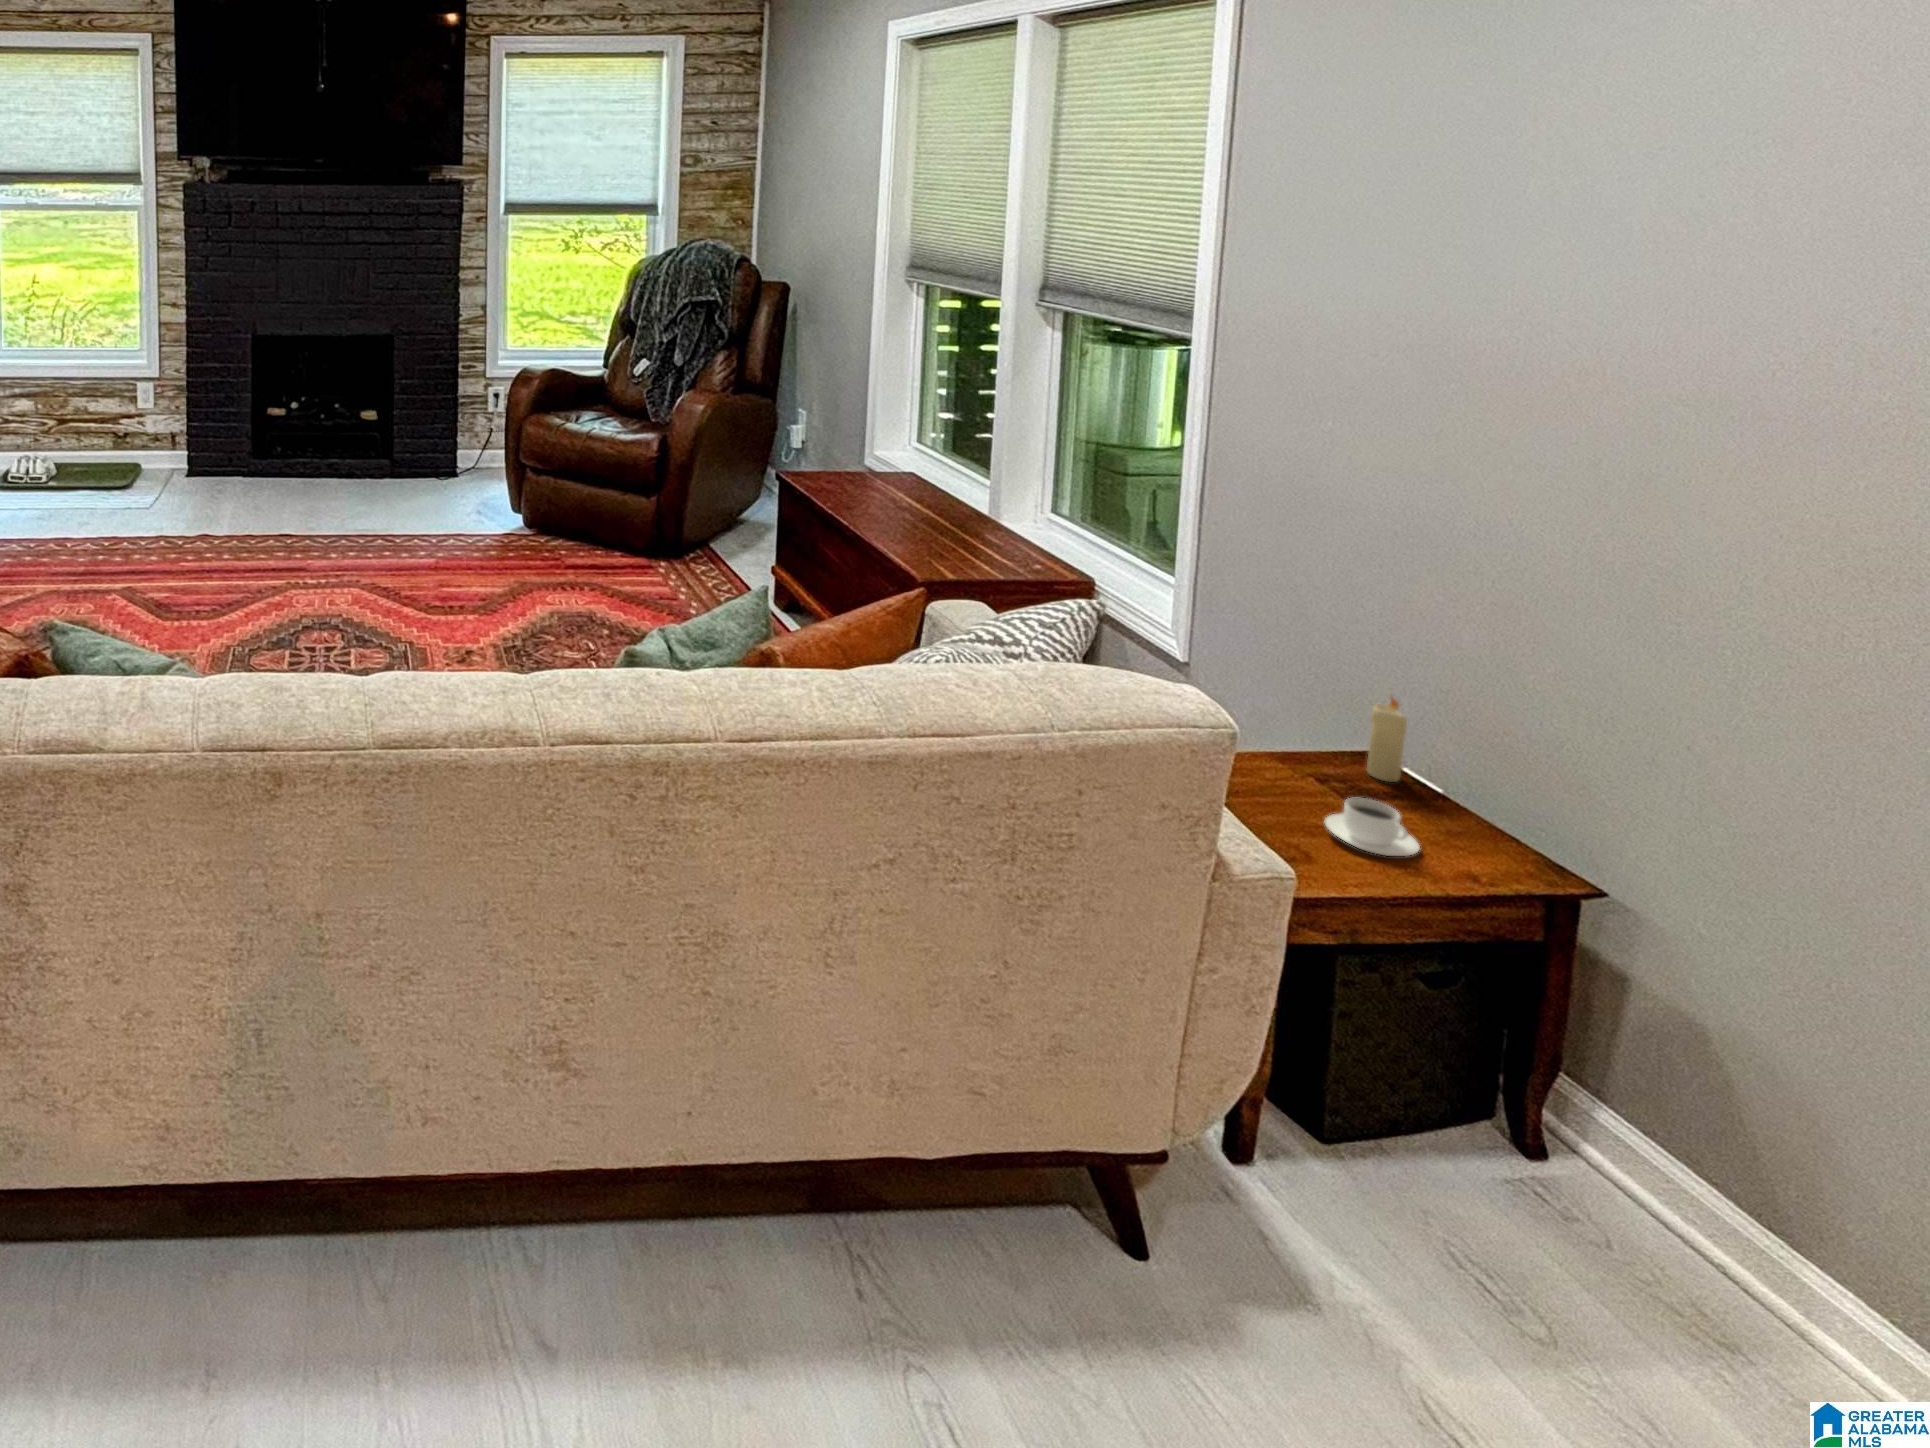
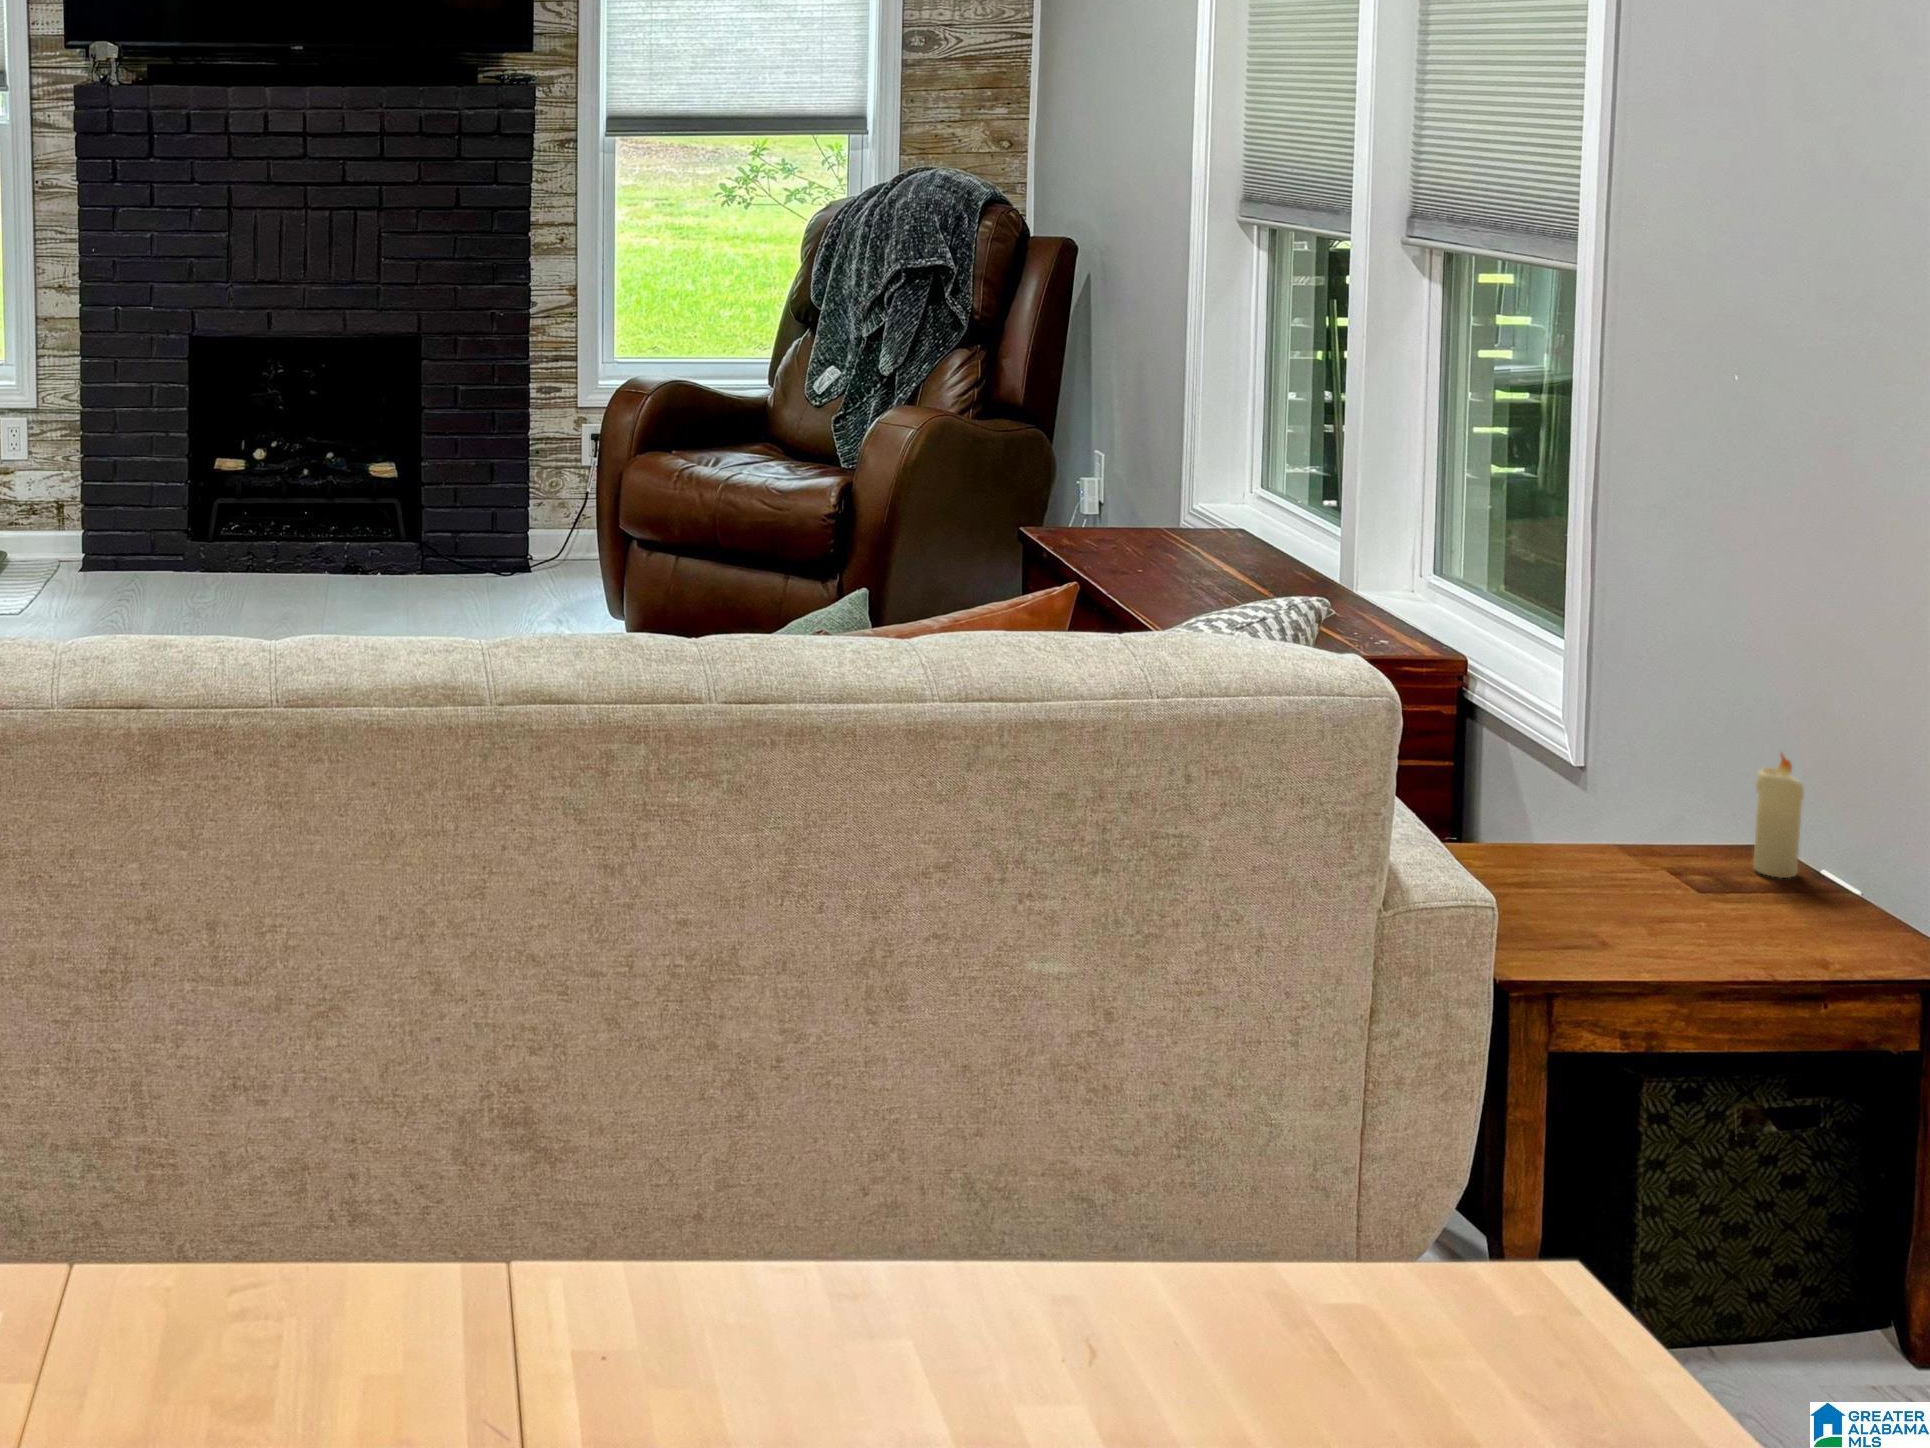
coffee cup: present [1325,798,1419,856] -> none [1653,879,1775,950]

